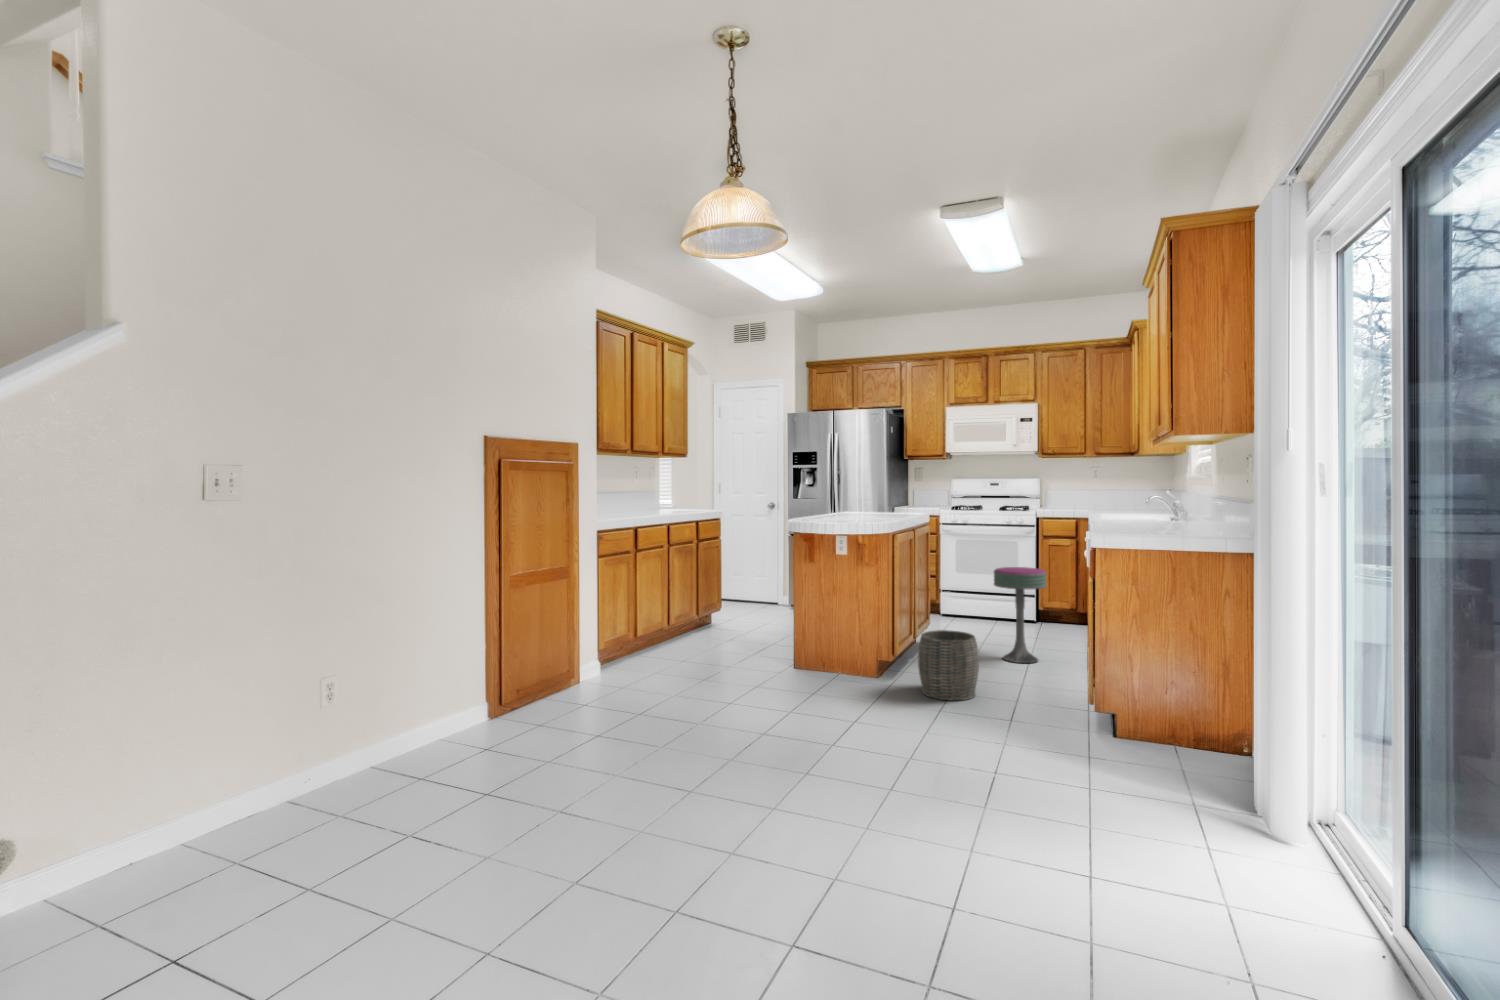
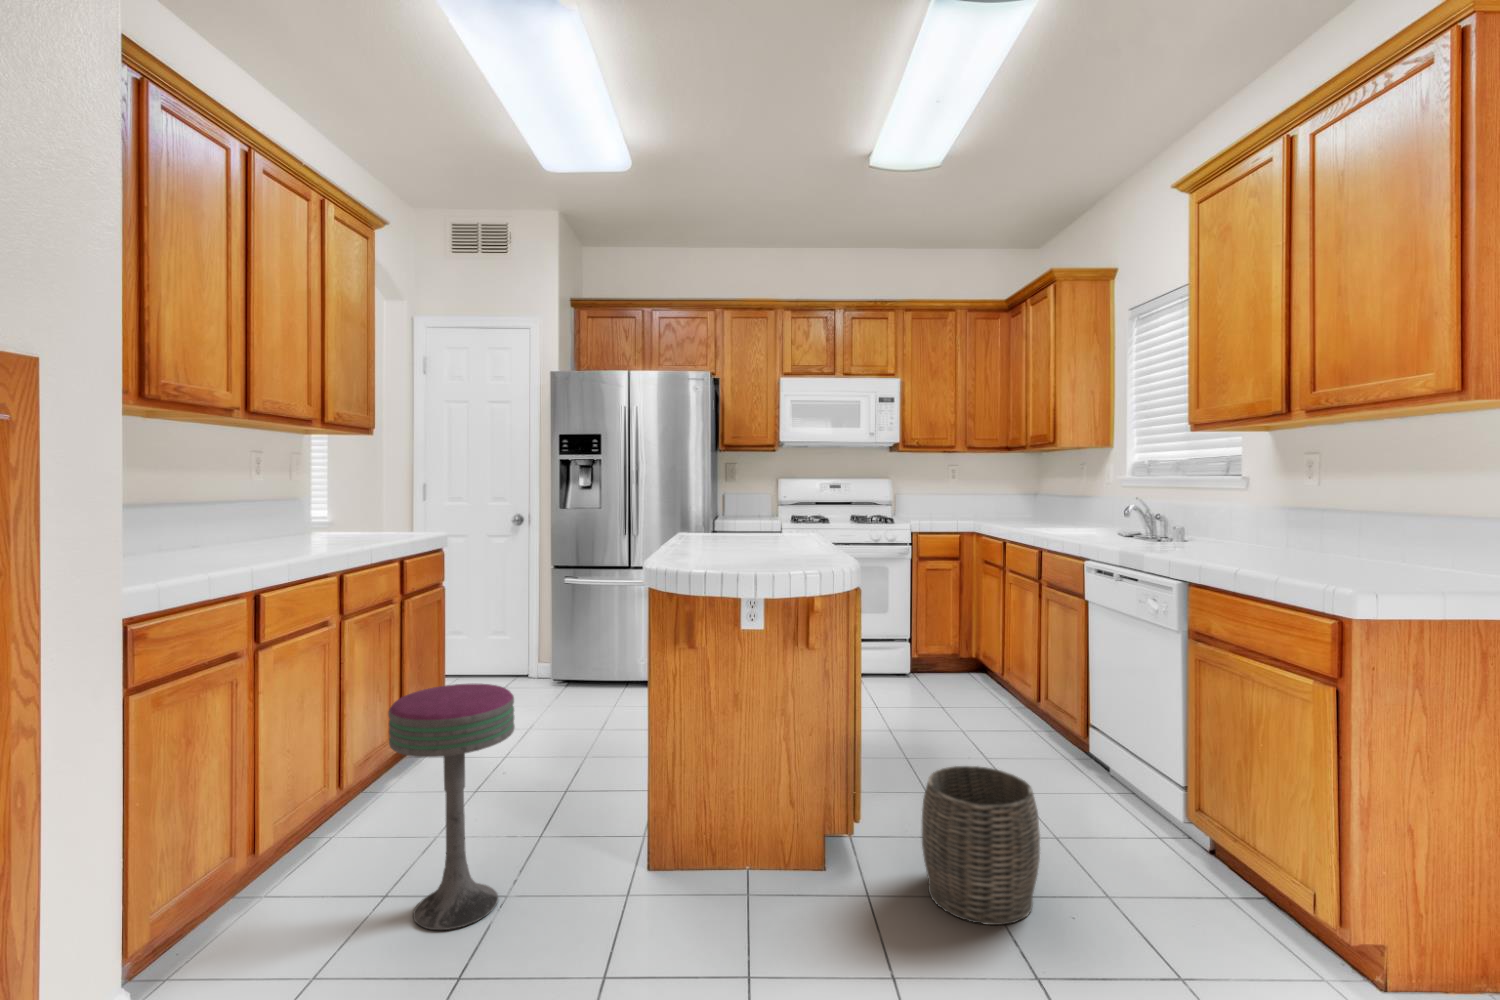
bar stool: present [994,567,1046,663] -> present [388,684,515,930]

